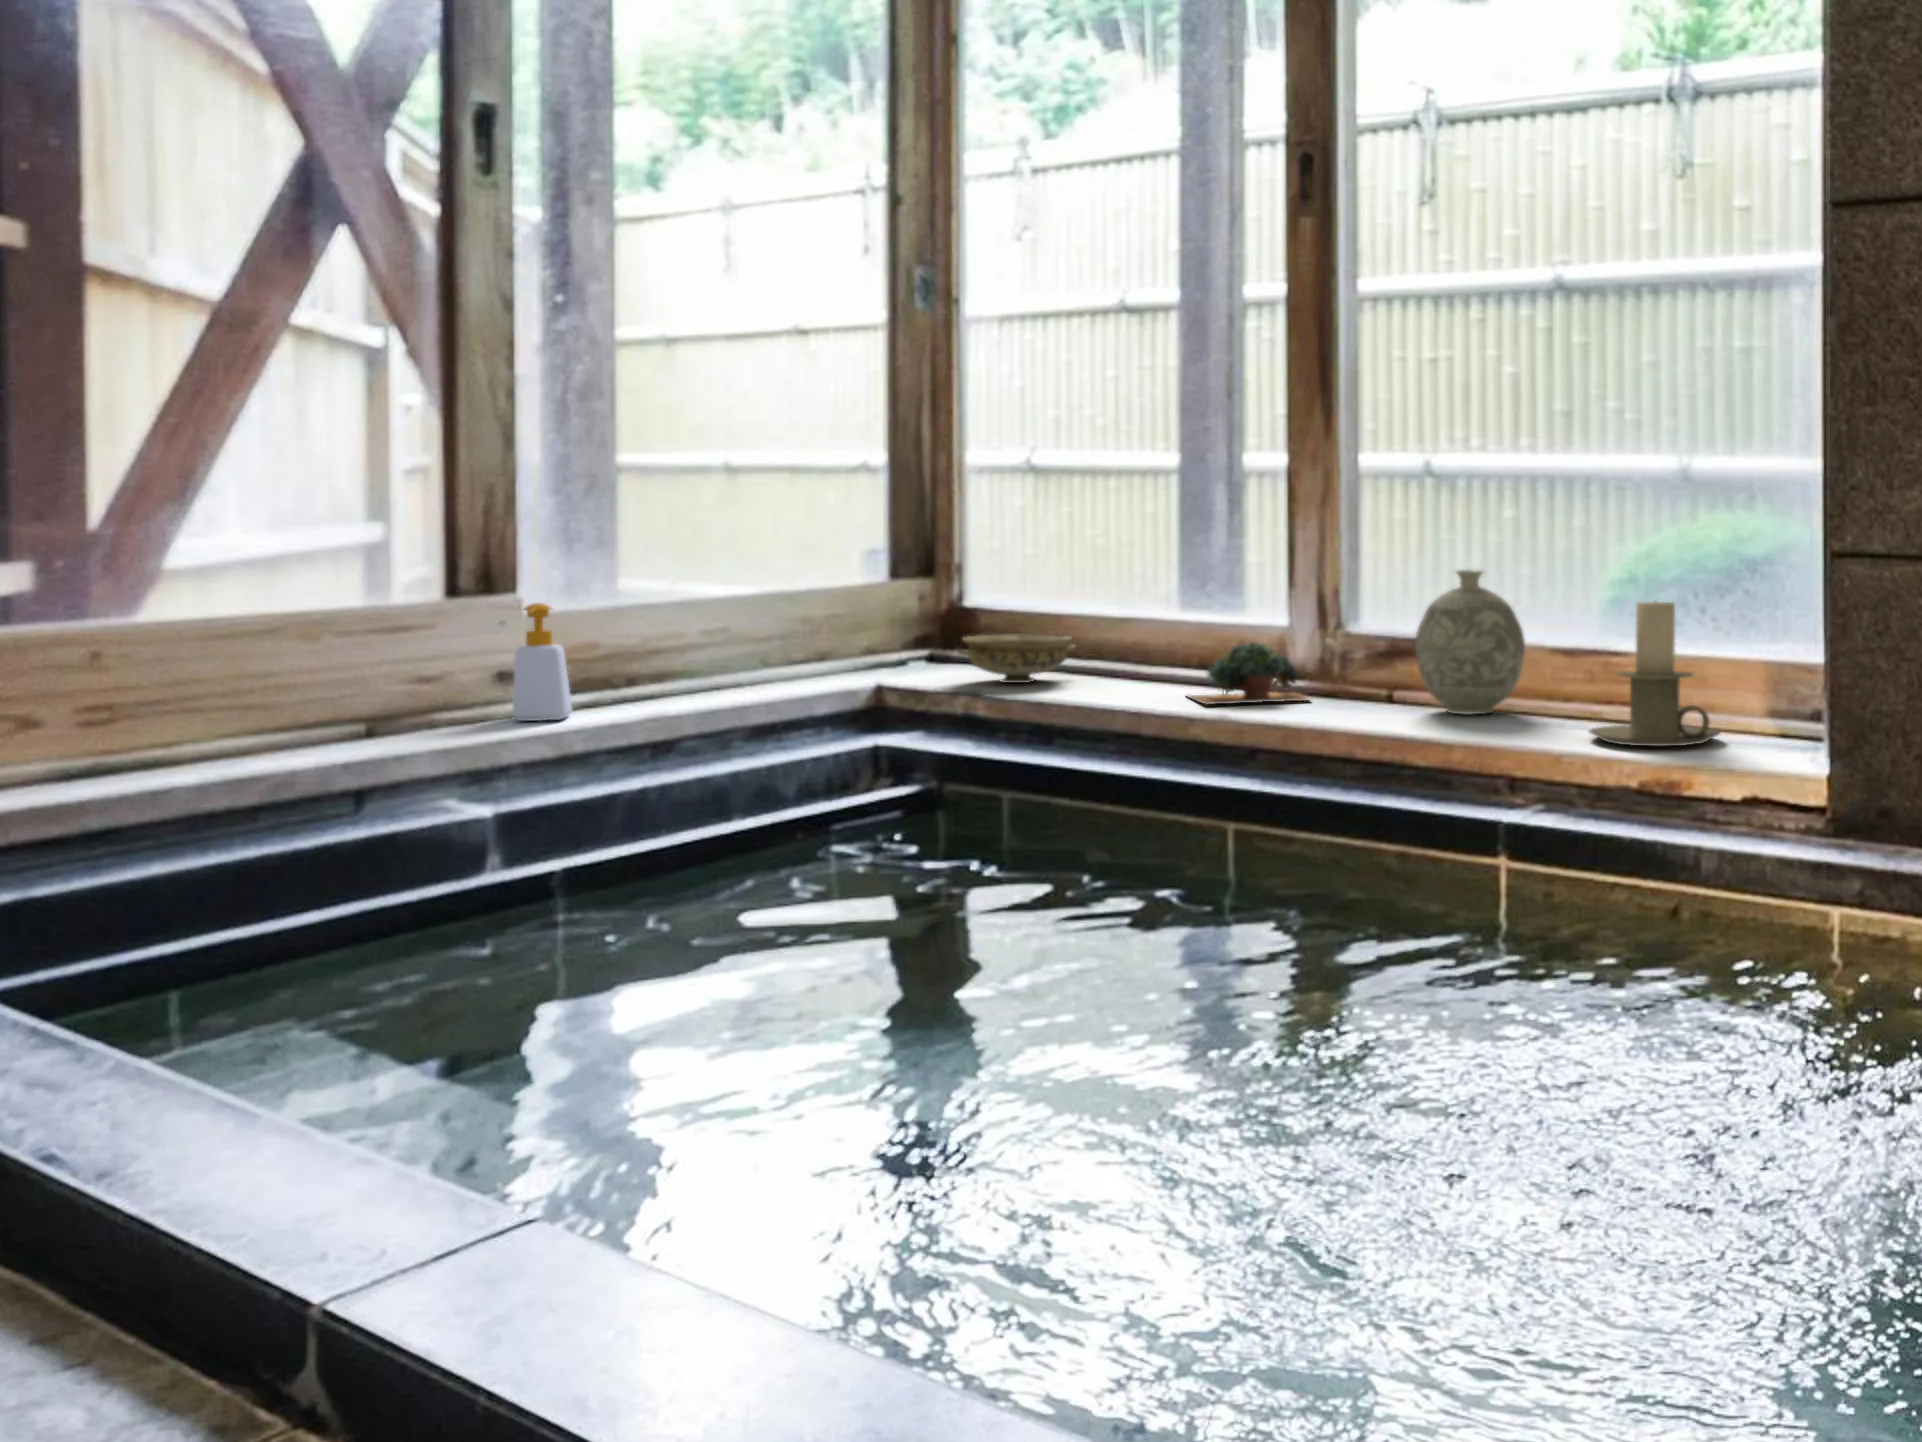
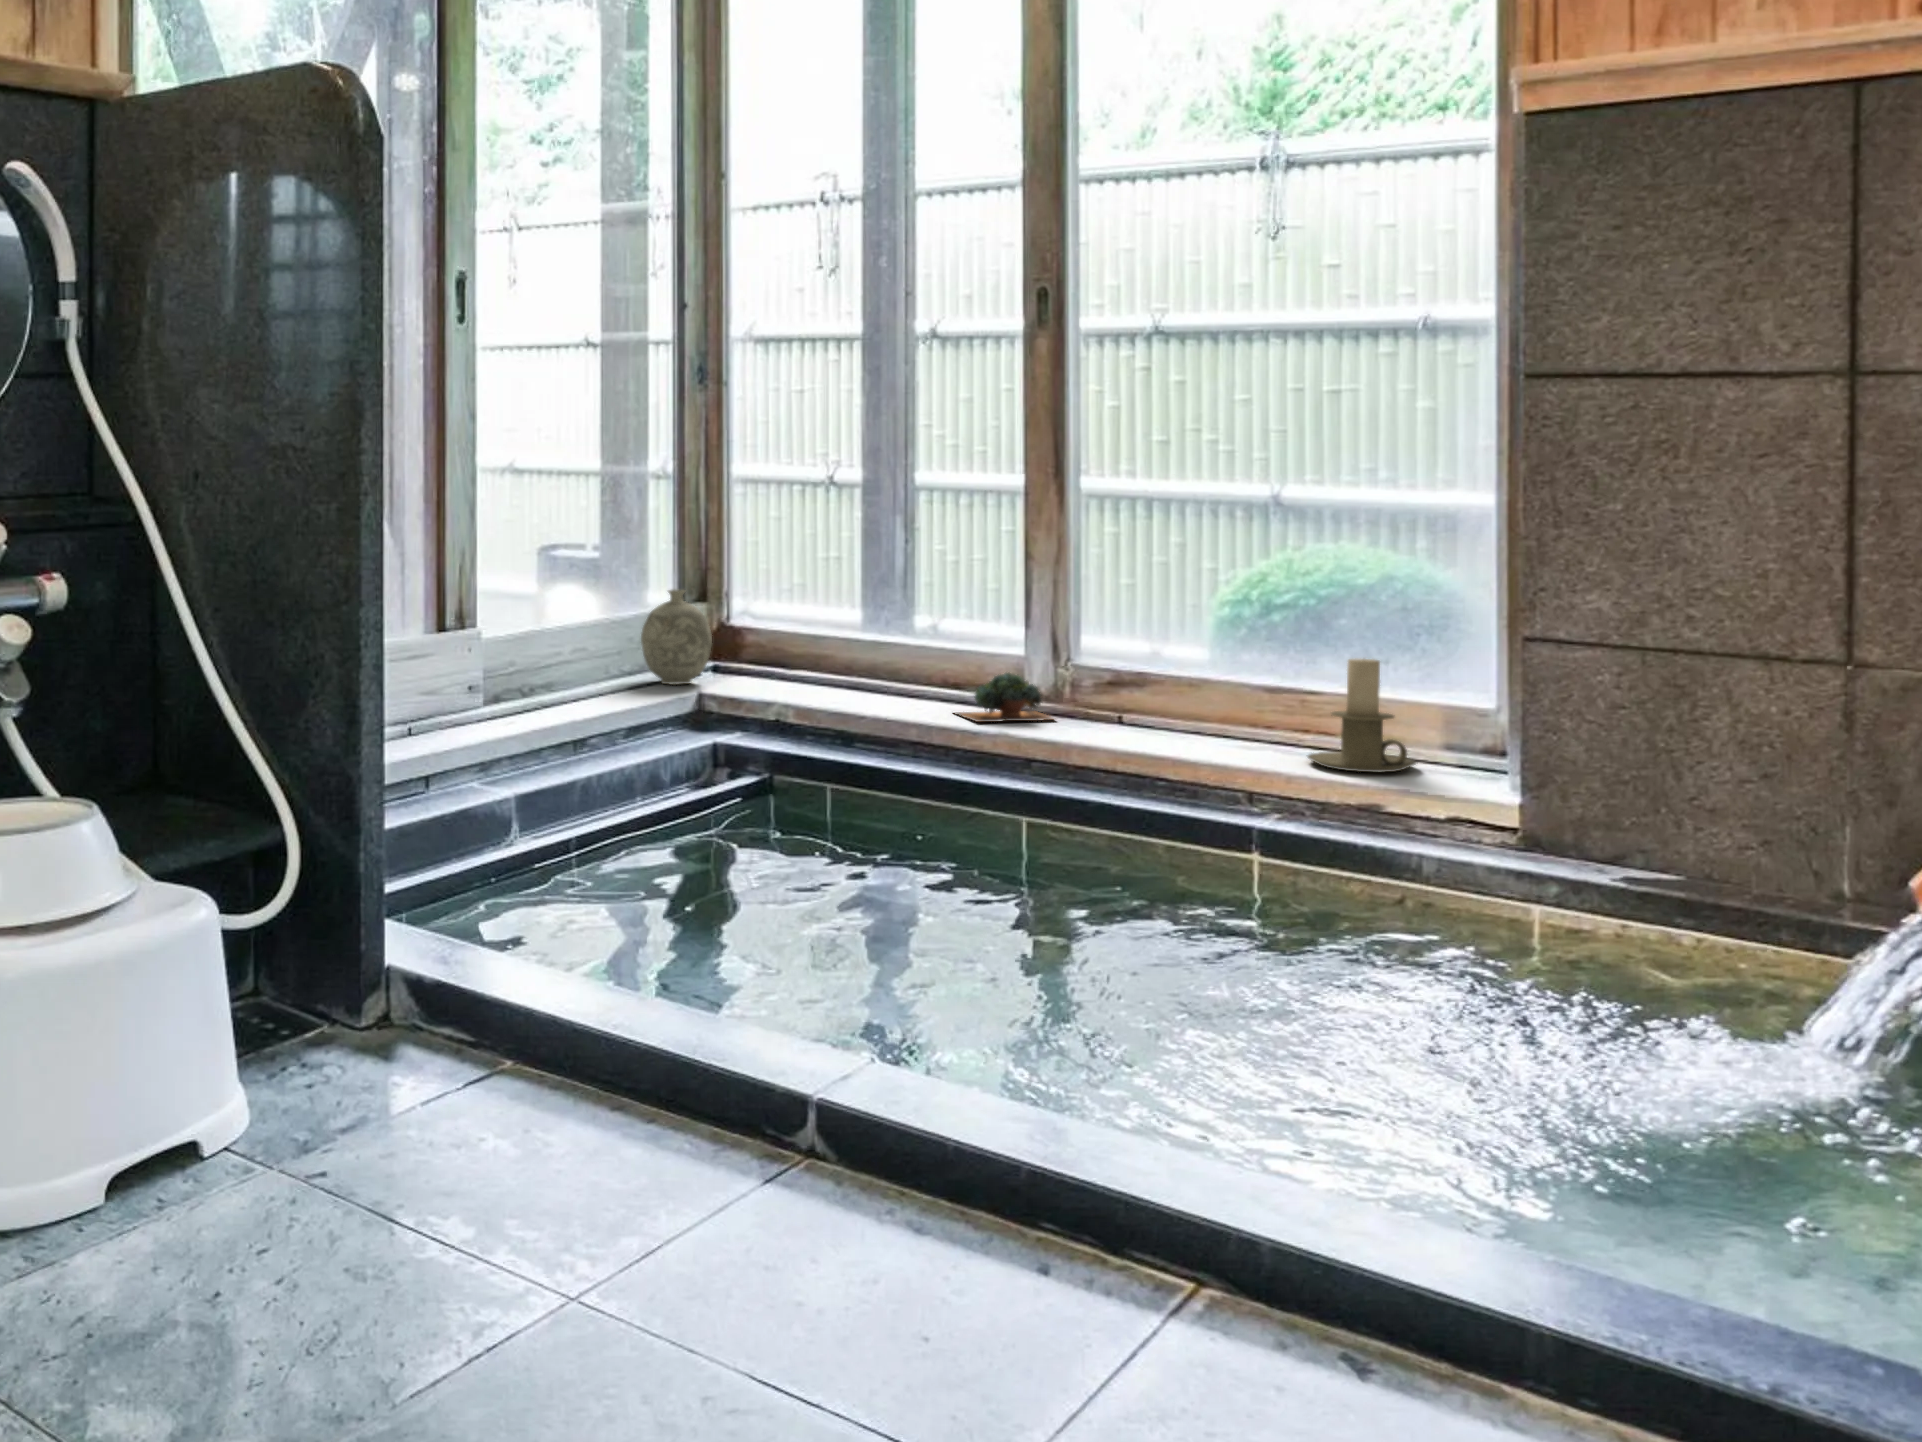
decorative vase: present [1415,570,1525,714] -> present [641,590,712,685]
soap bottle: present [512,603,572,721] -> none [477,637,515,723]
ceramic bowl: present [958,634,1075,683] -> none [766,657,851,697]

